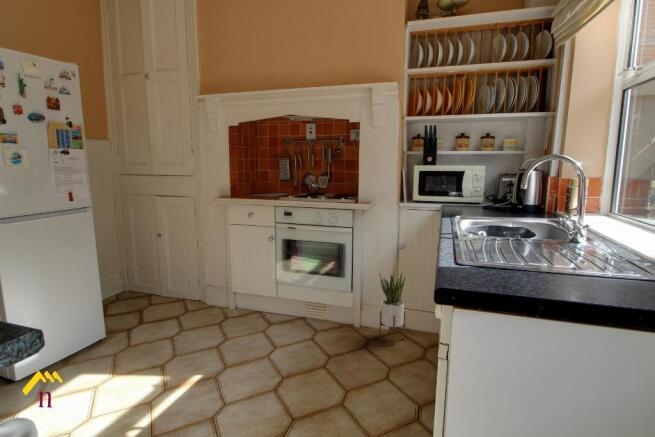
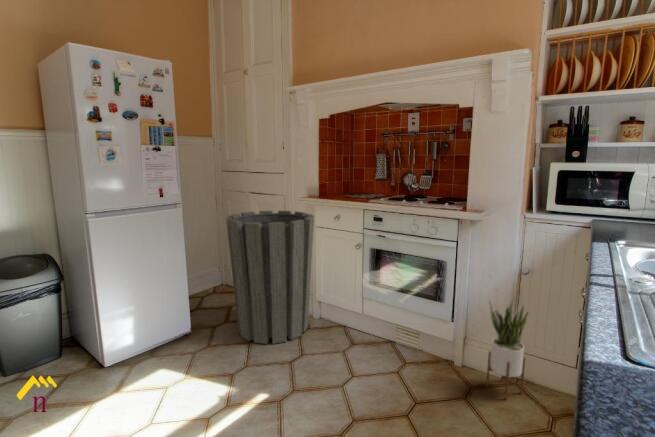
trash can: none [140,211,228,336] -> present [226,210,314,344]

